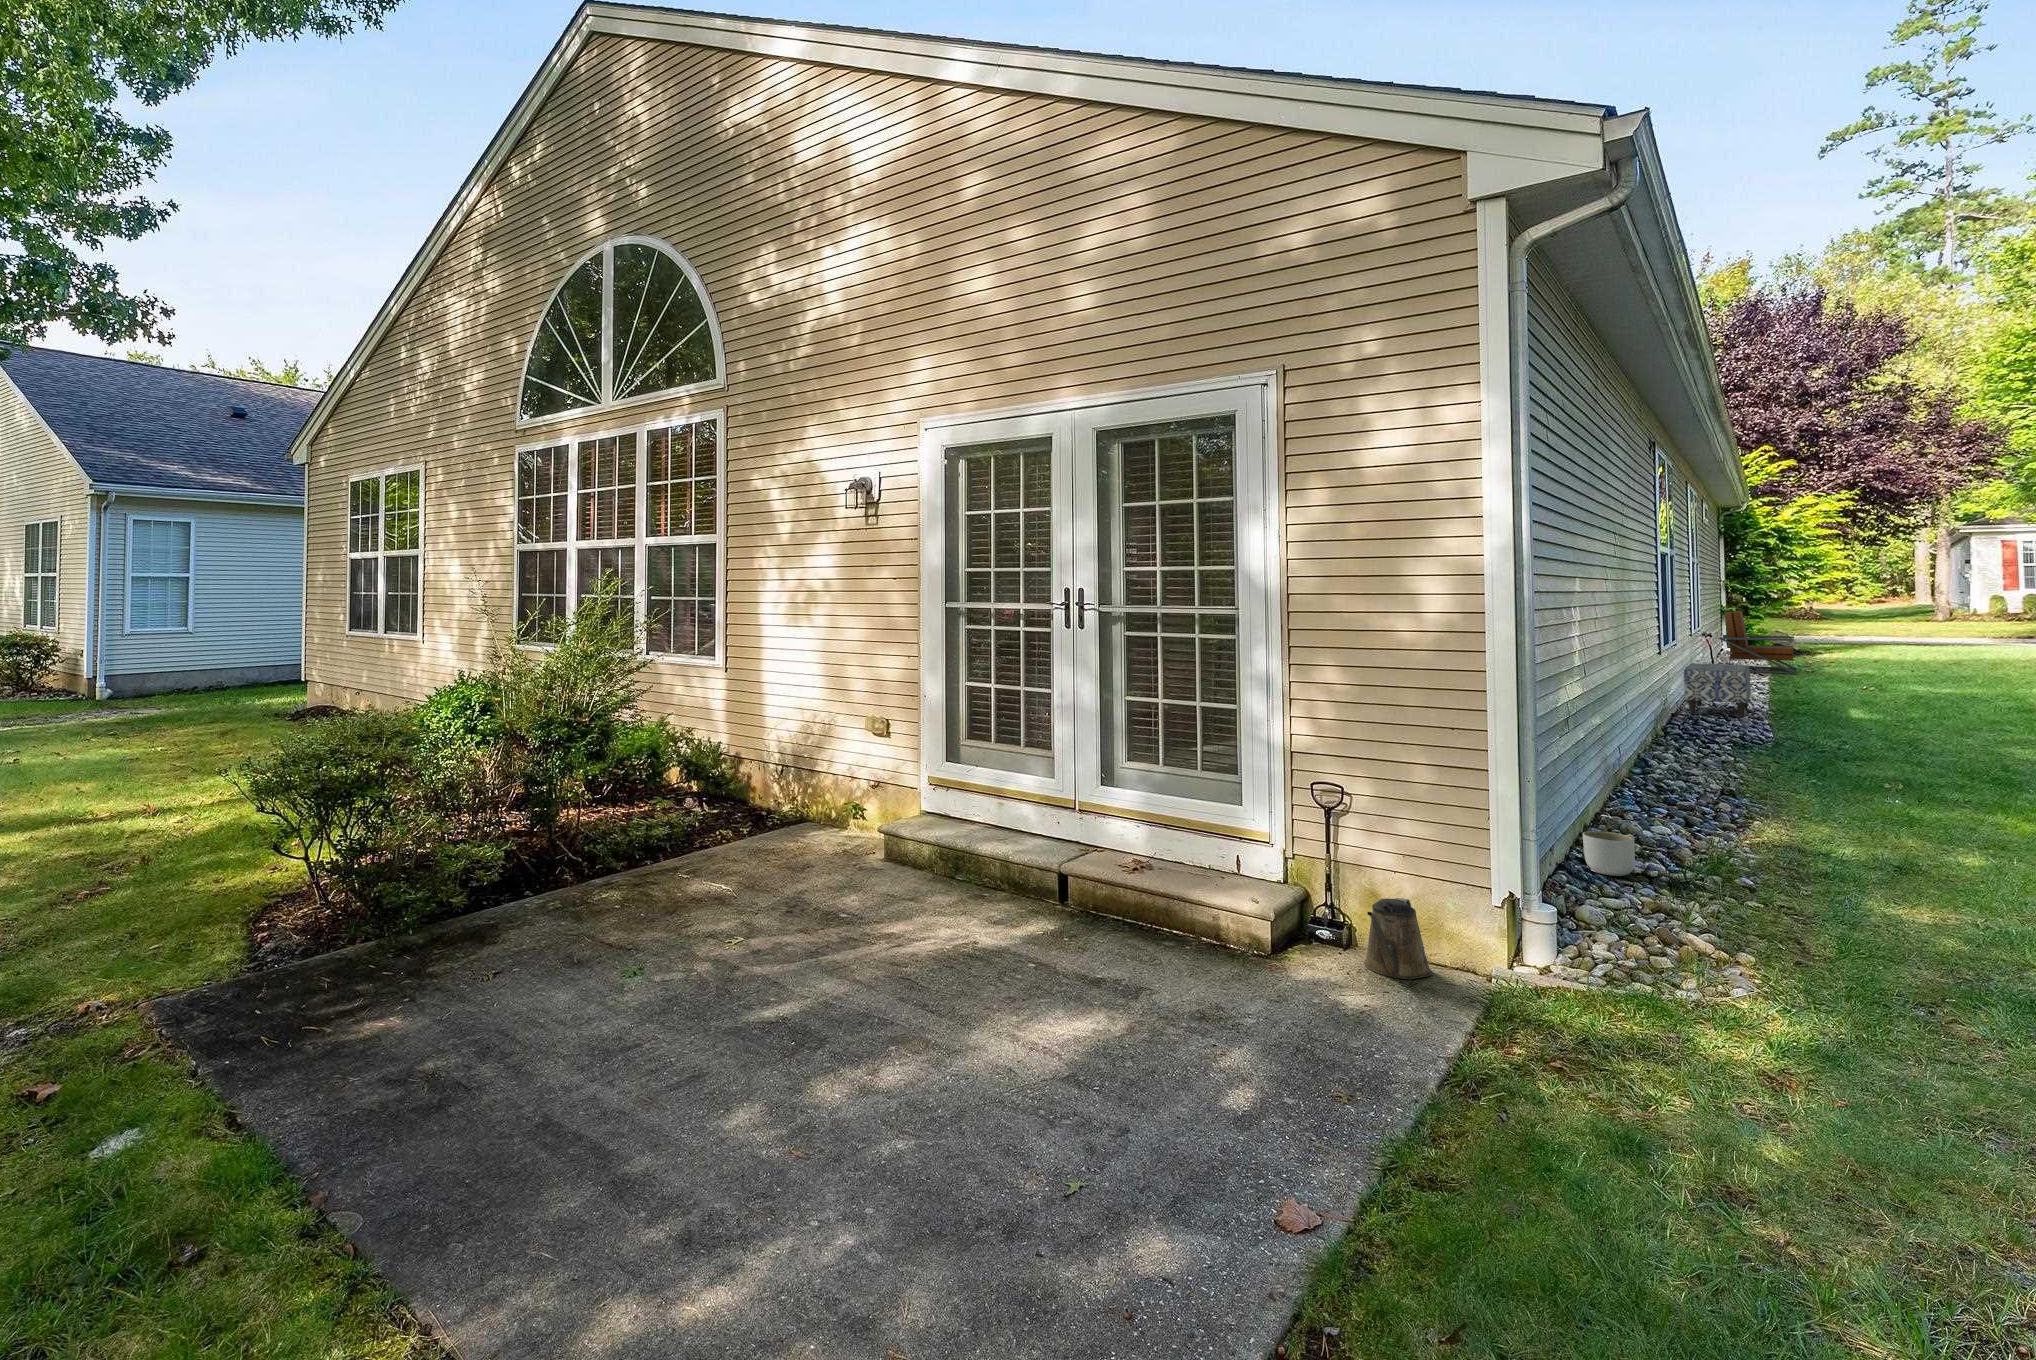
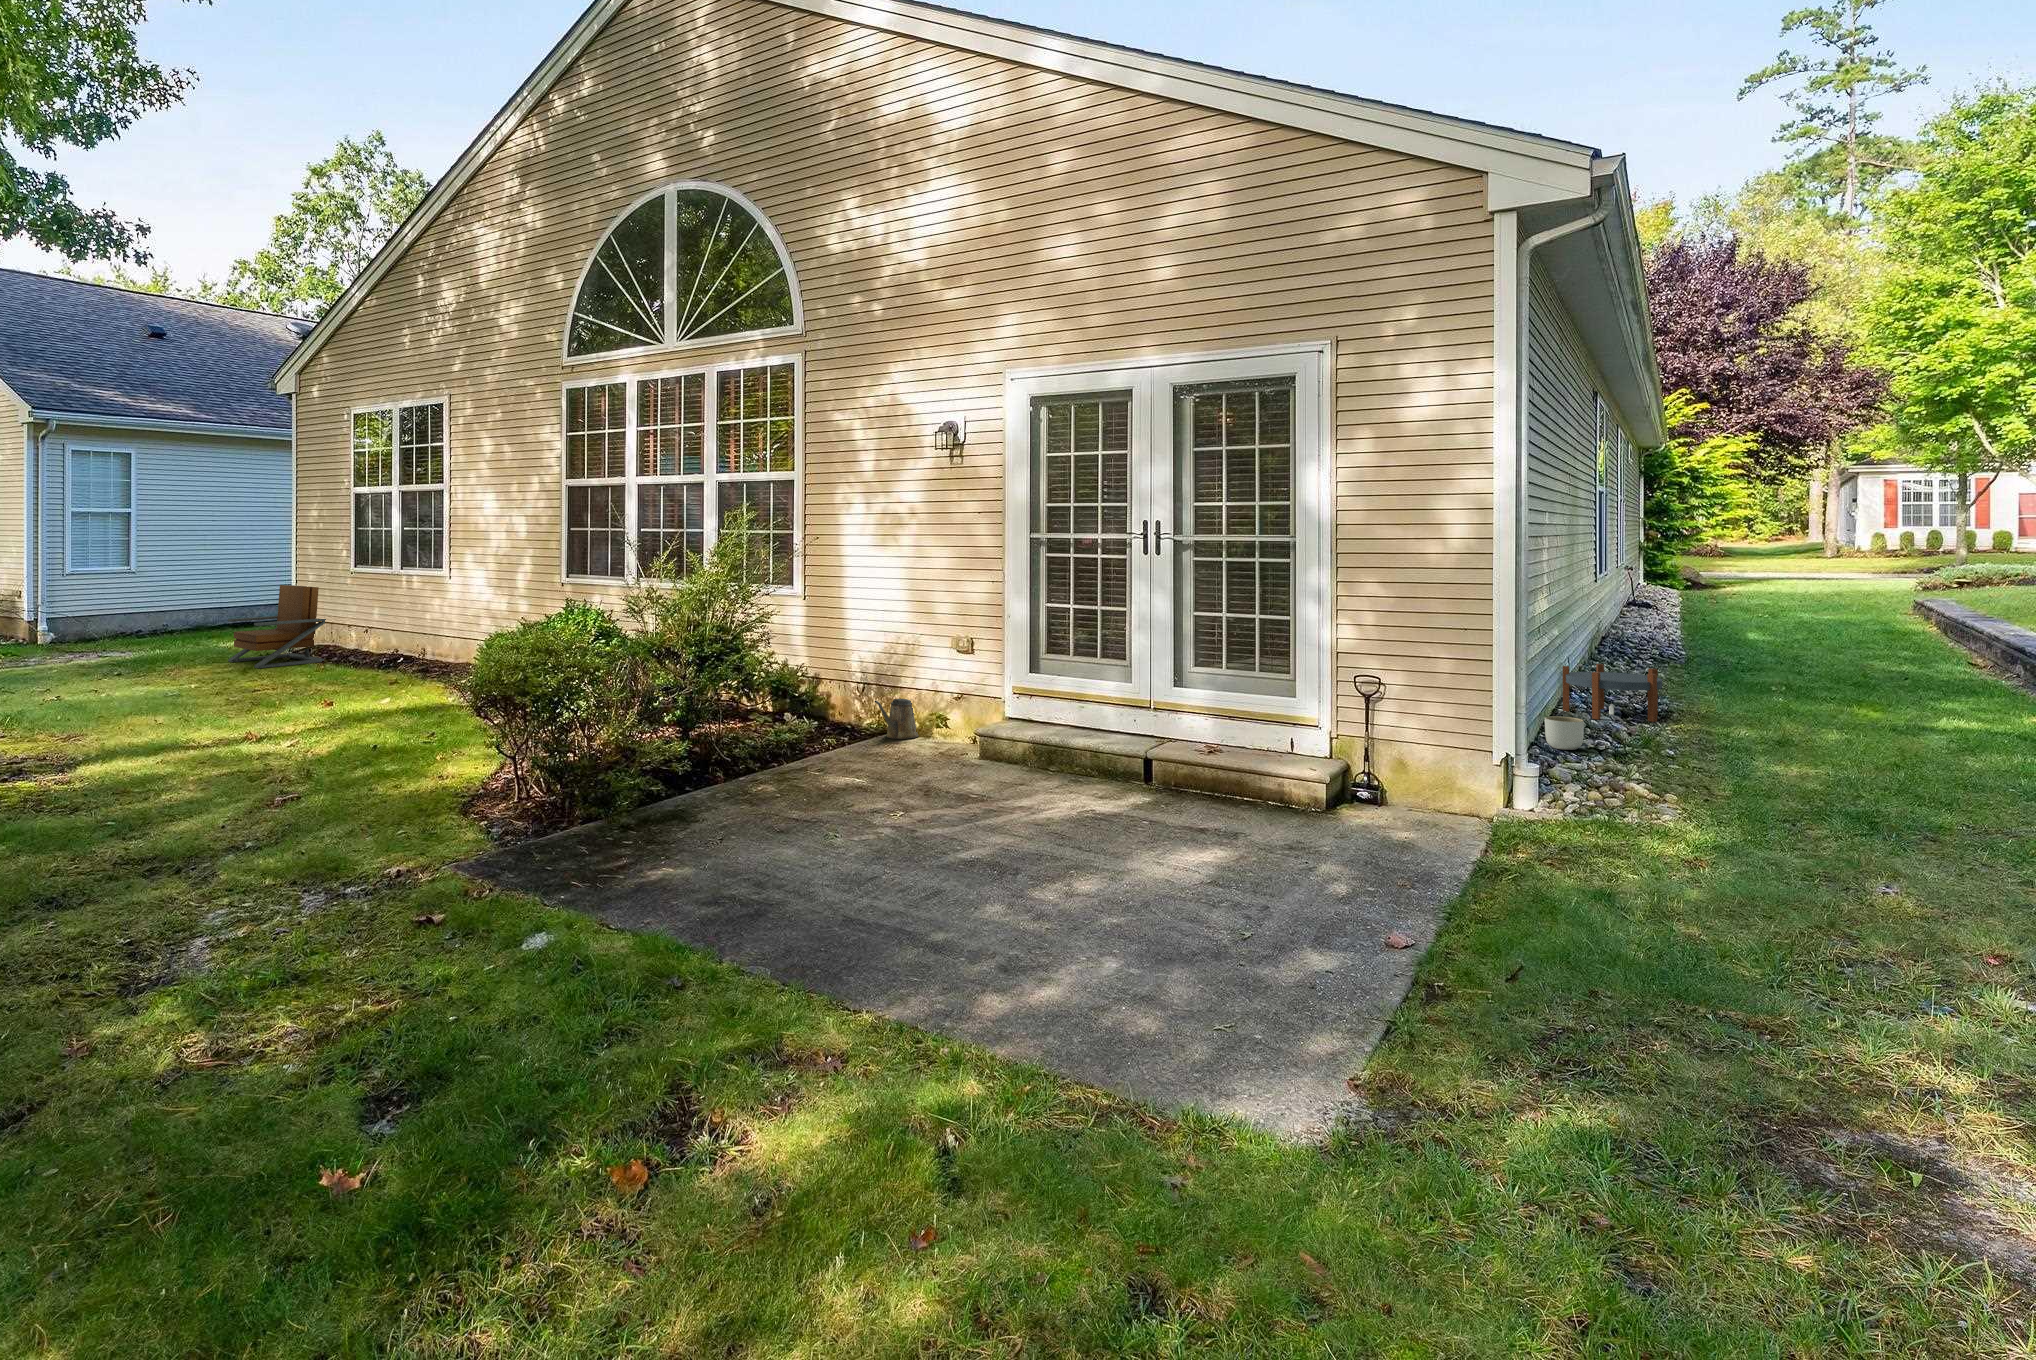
lounge chair: present [1719,611,1797,674] -> present [228,585,326,668]
bench: present [1684,663,1751,717] -> none [1609,591,1663,638]
side table: none [1613,759,1743,835] -> present [1563,664,1662,722]
watering can: present [1364,898,1432,979] -> present [875,699,919,739]

